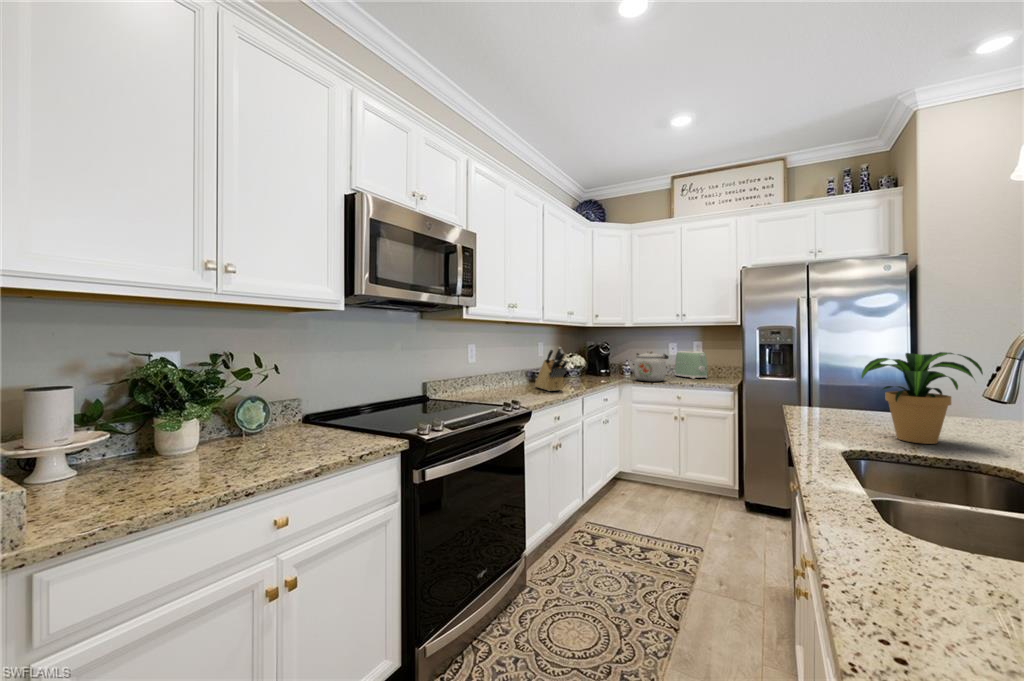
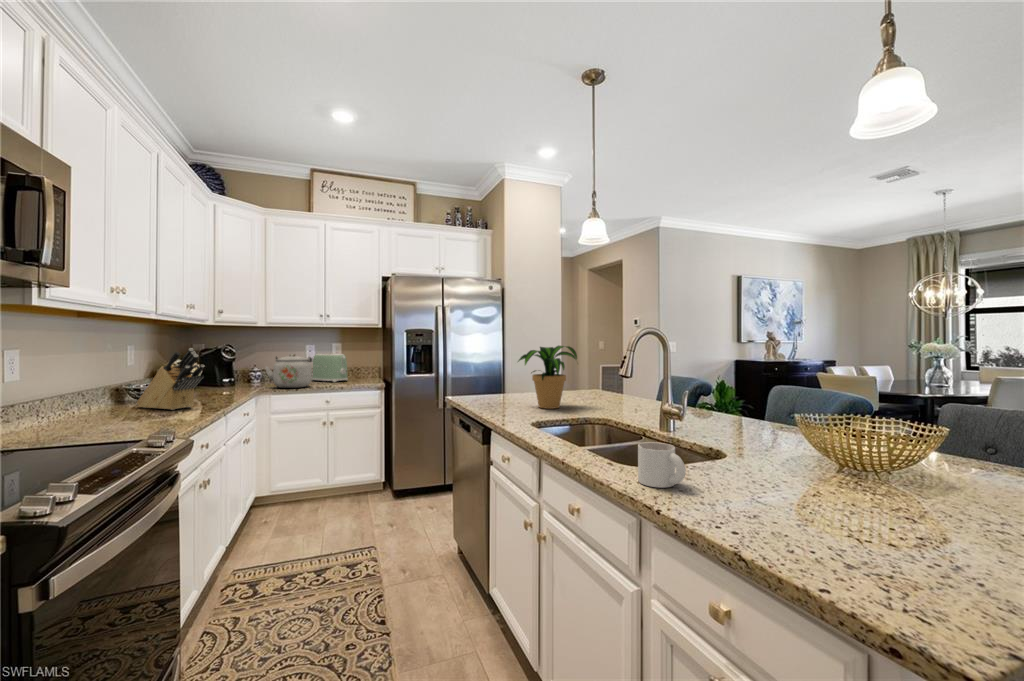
mug: none [857,514,930,595] -> present [638,442,686,488]

